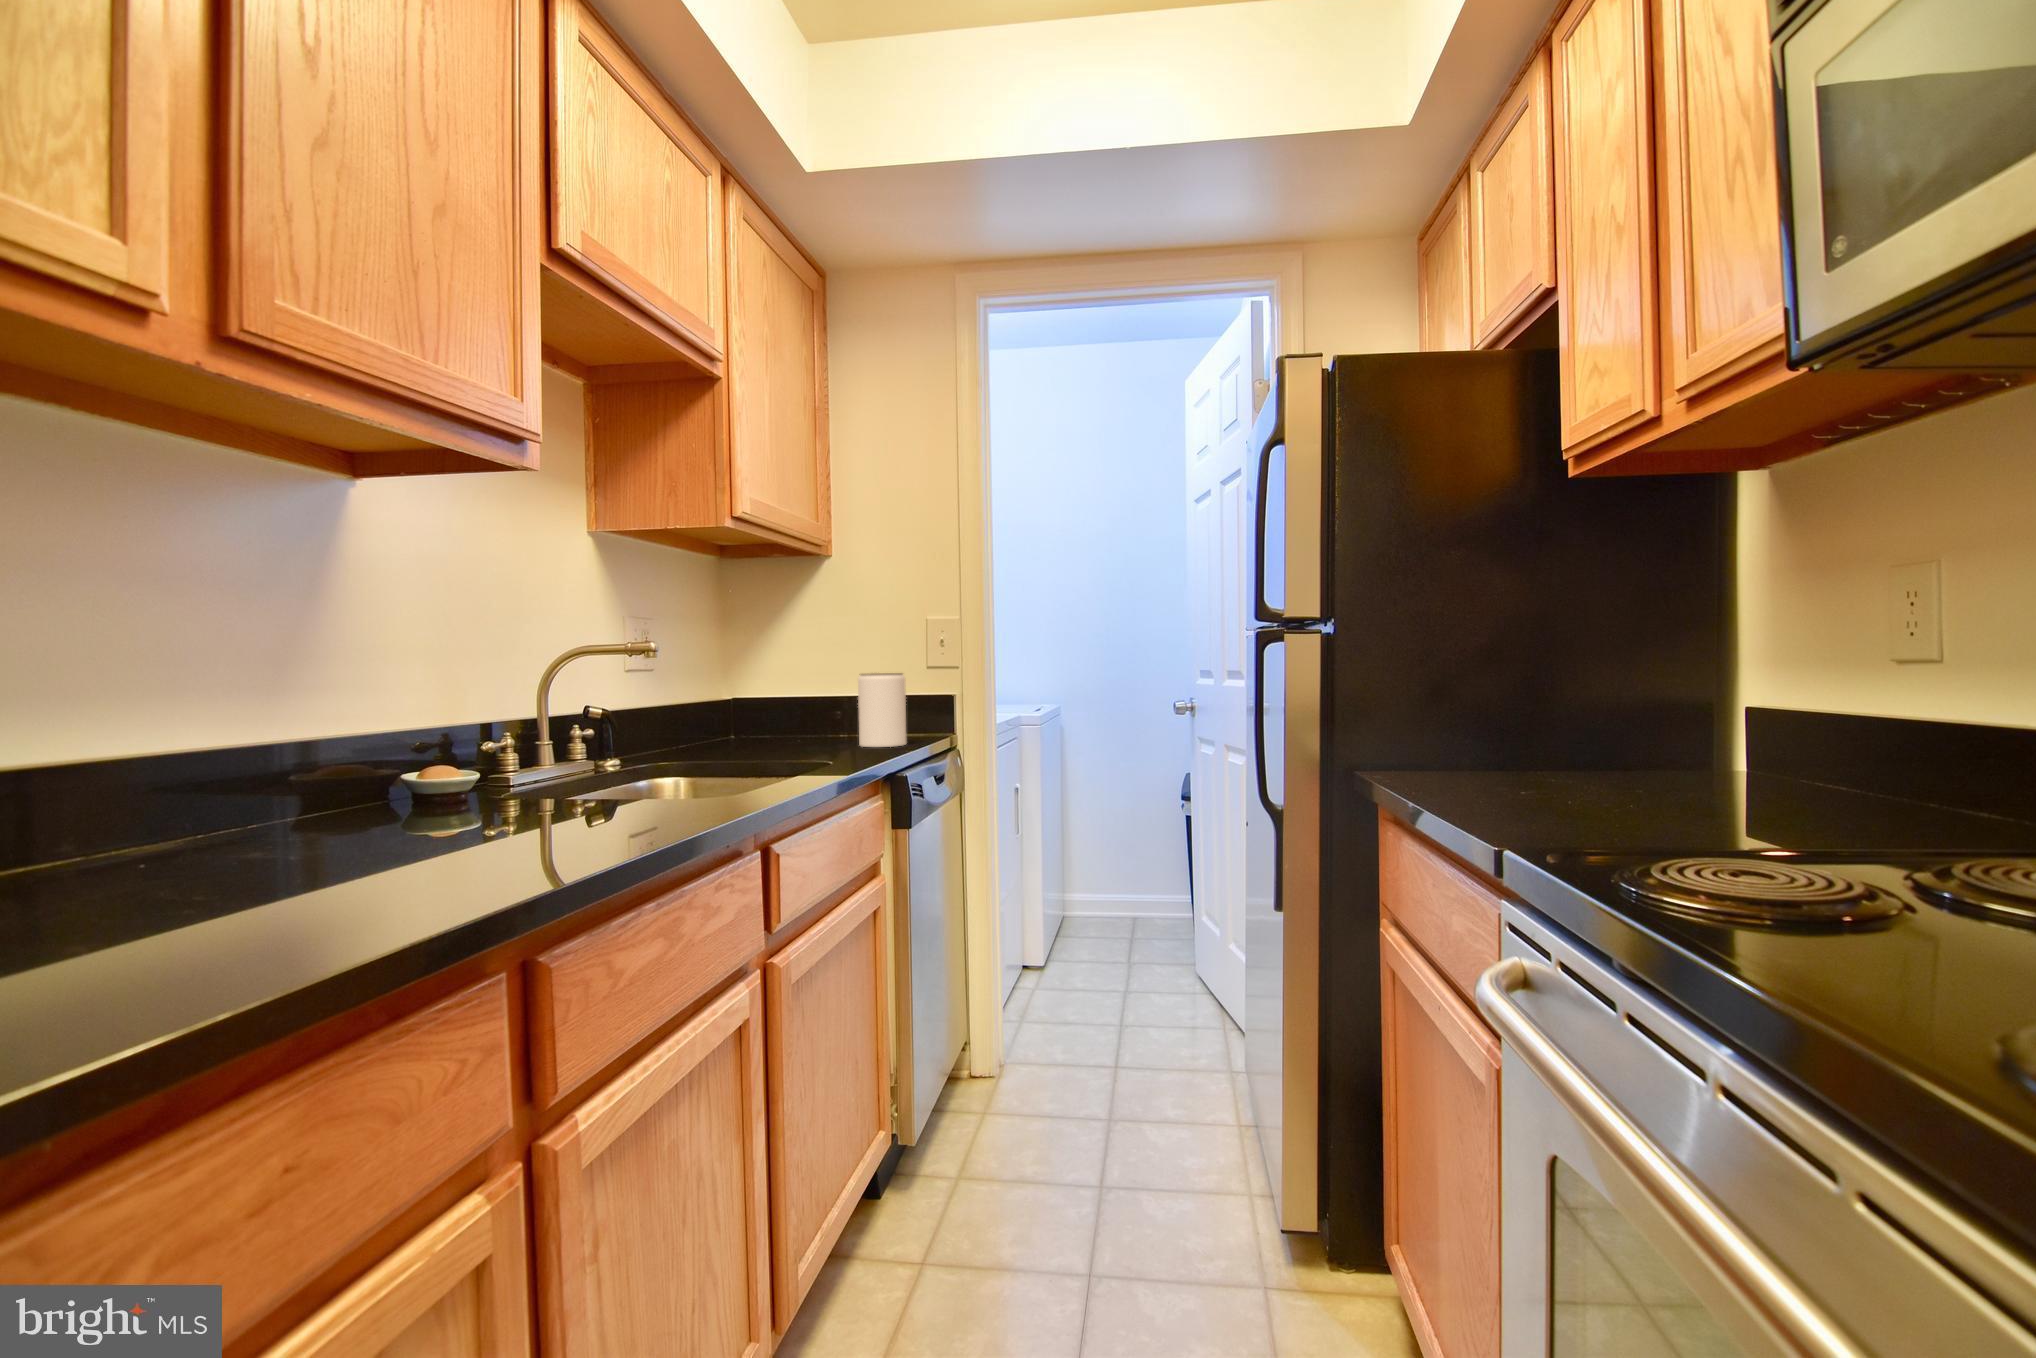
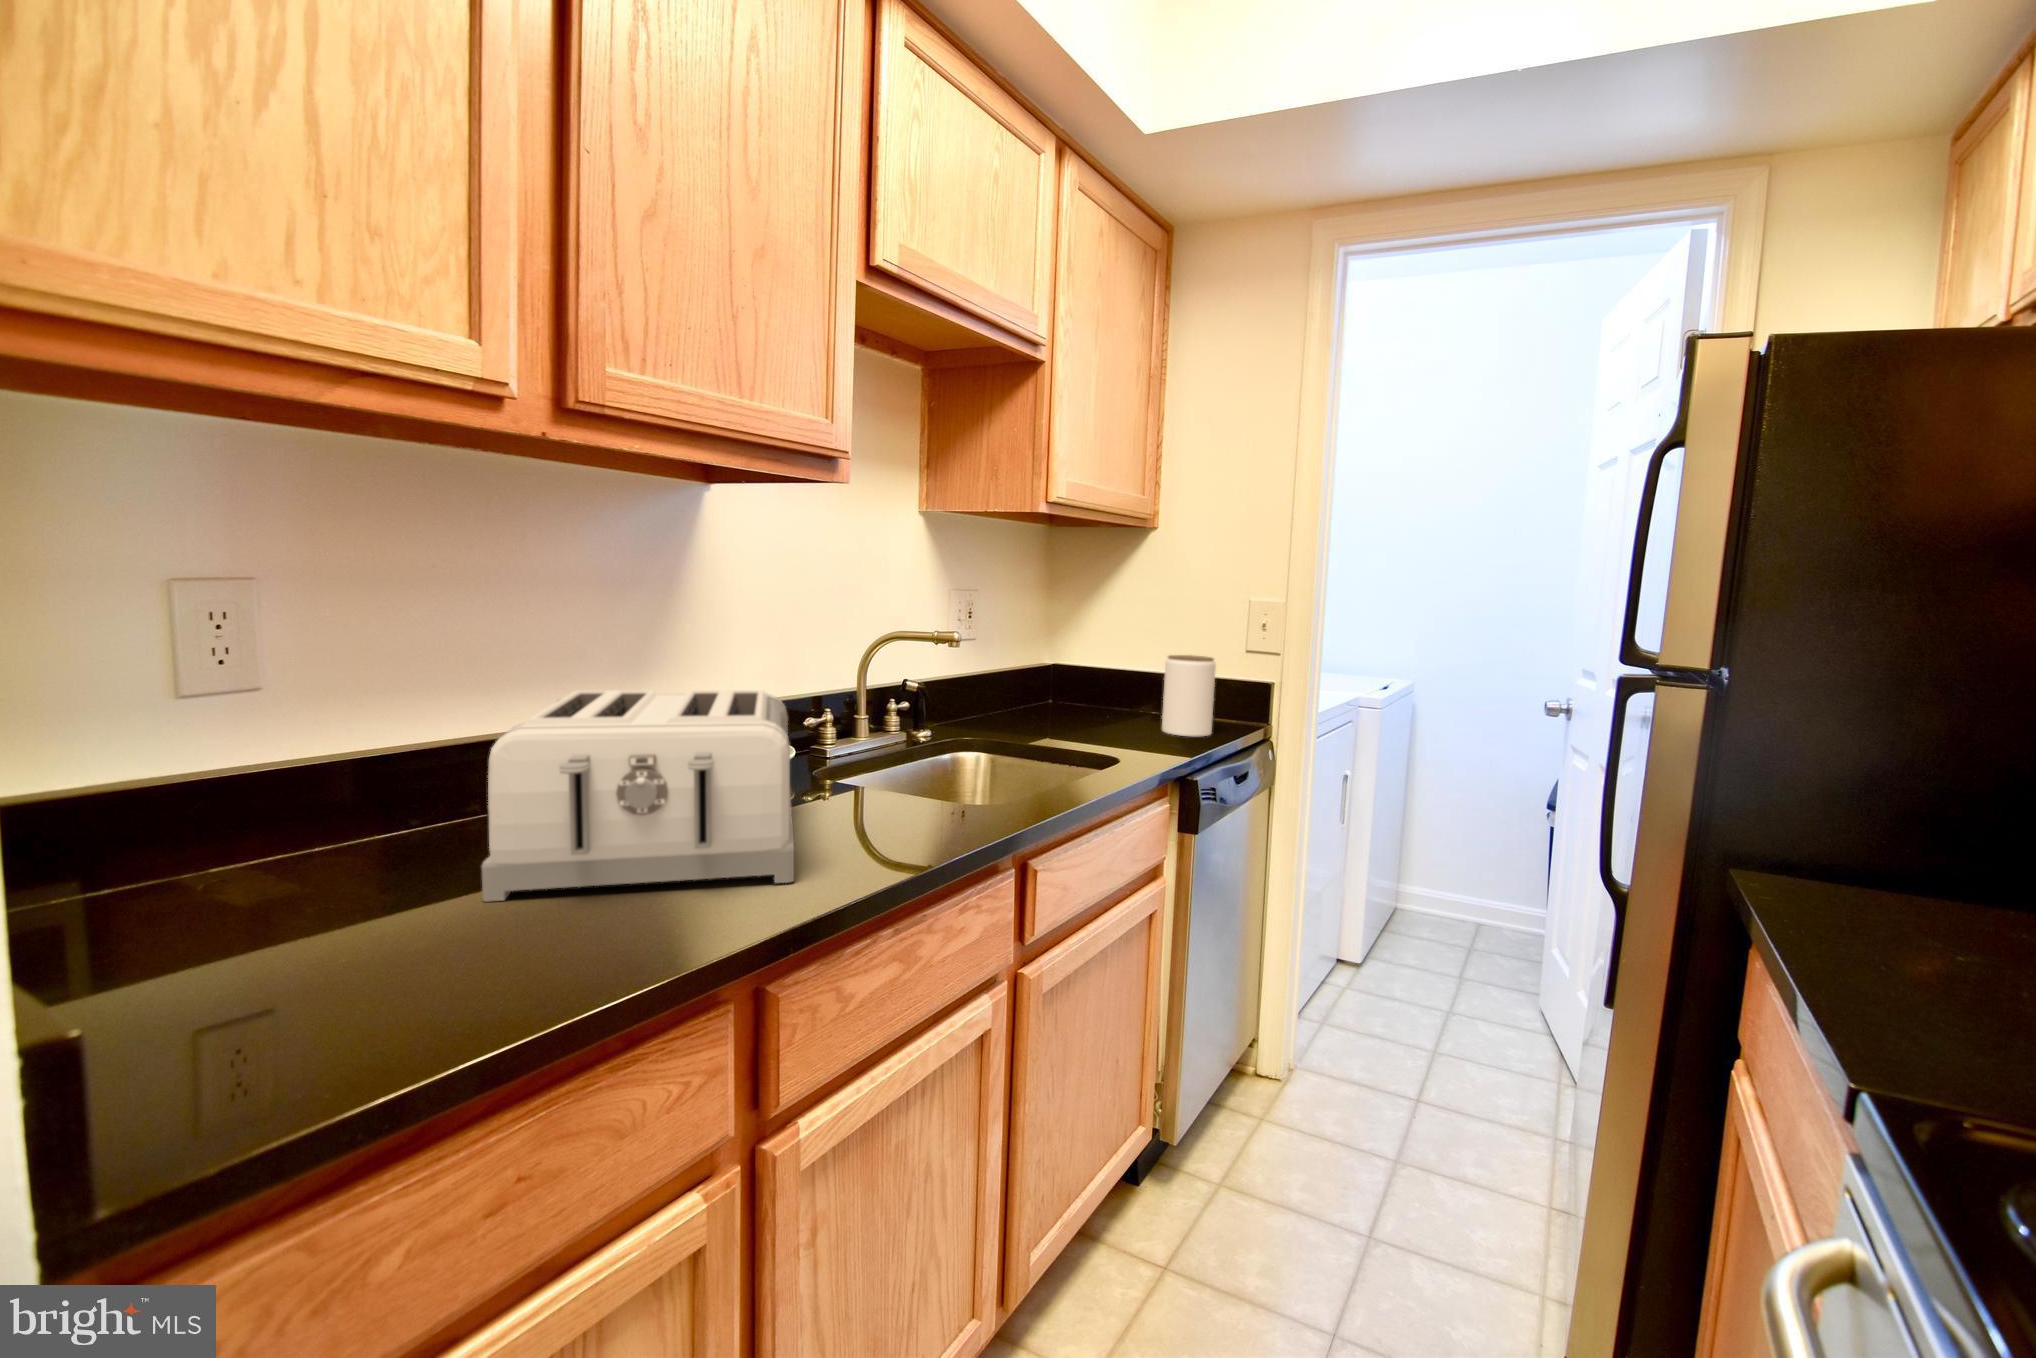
toaster: none [123,682,550,915] -> present [481,690,794,902]

